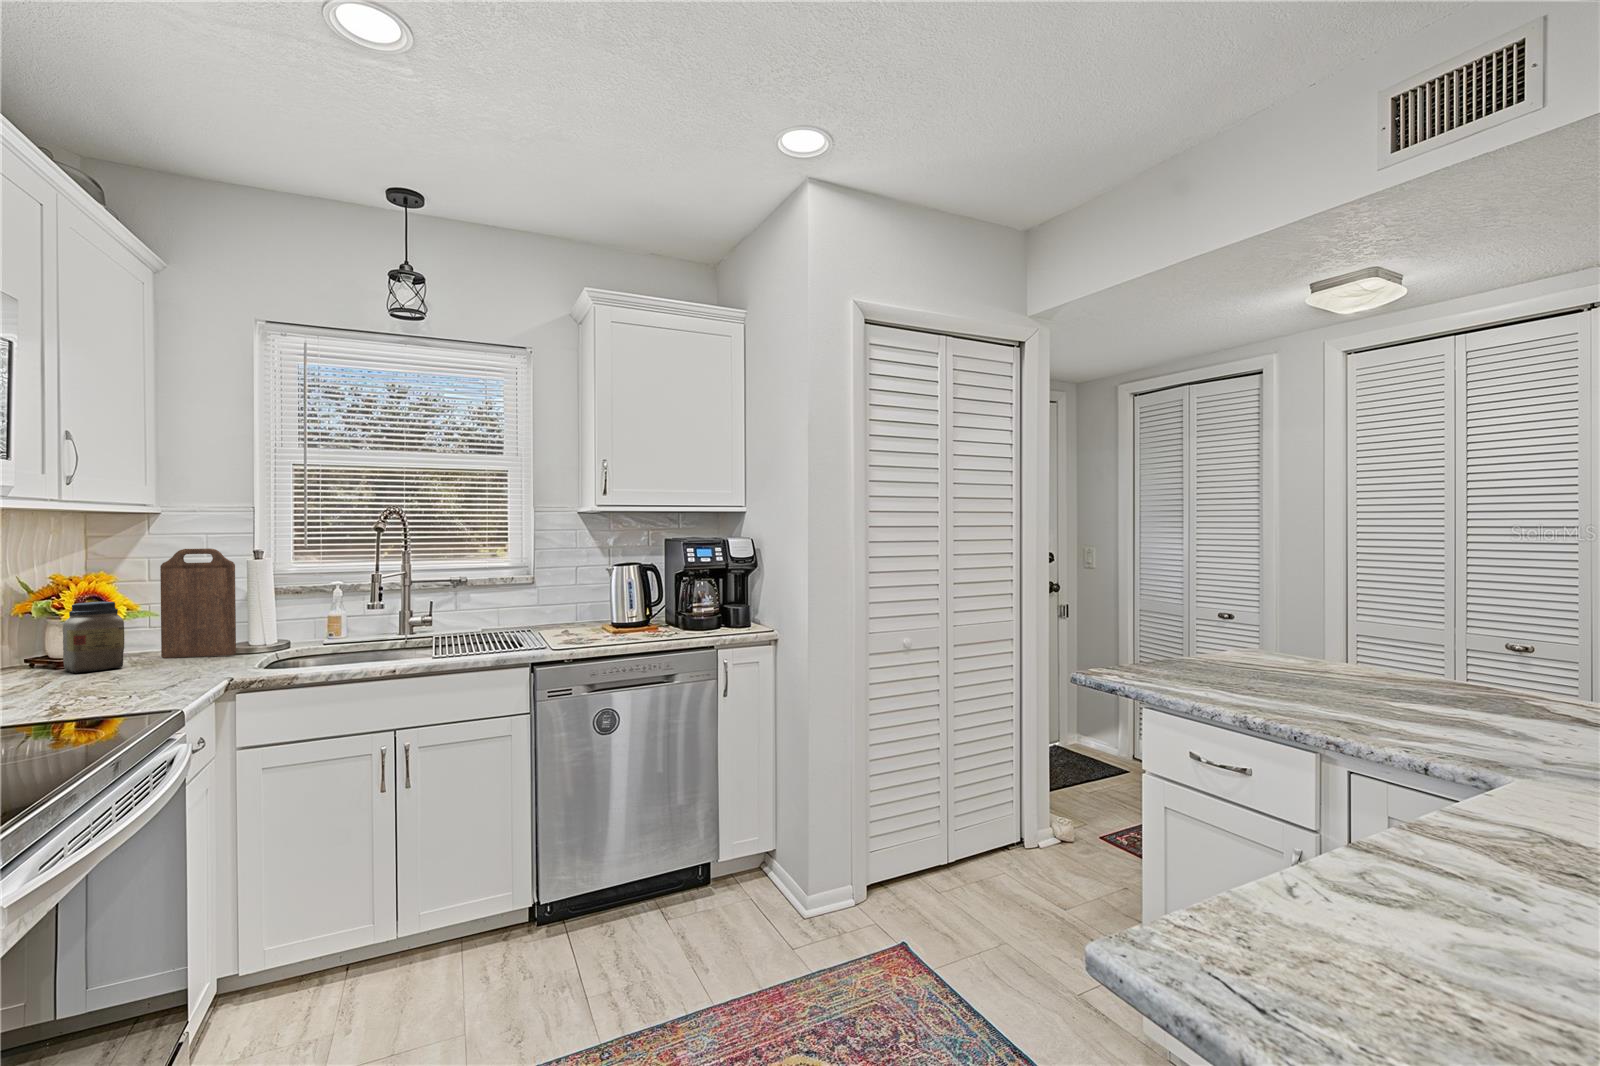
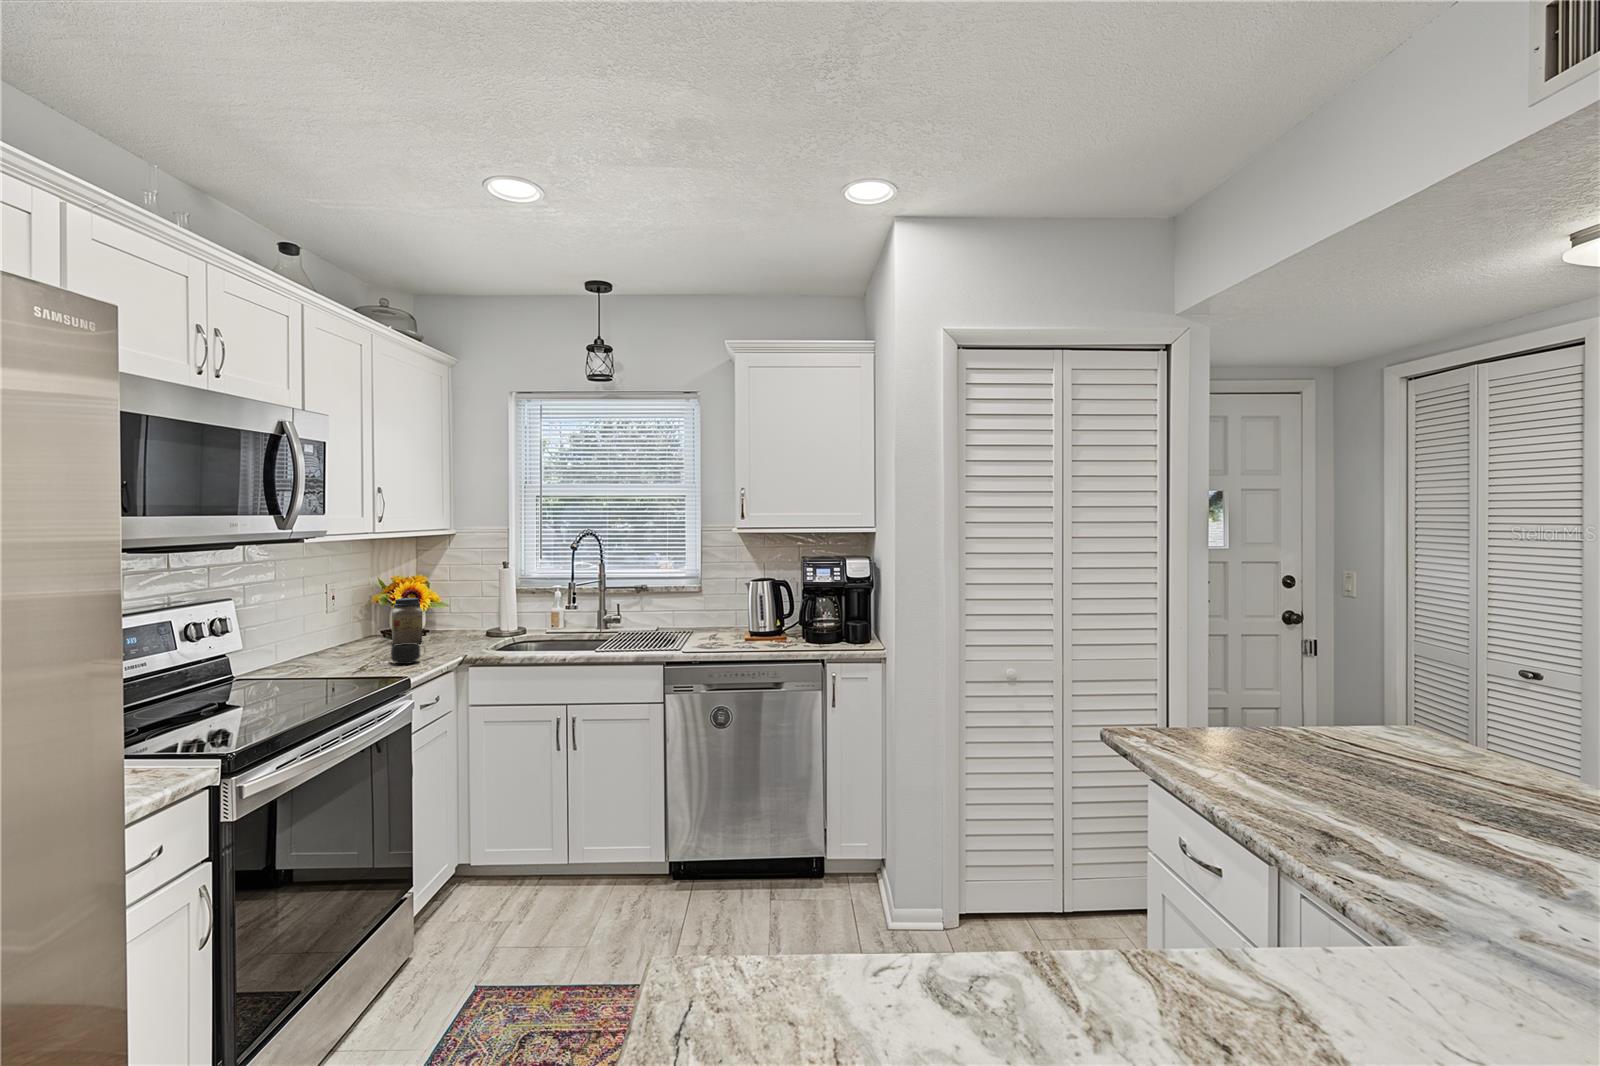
cutting board: present [160,549,236,658] -> none [448,562,489,638]
mug: none [111,661,171,694] -> present [391,643,425,664]

